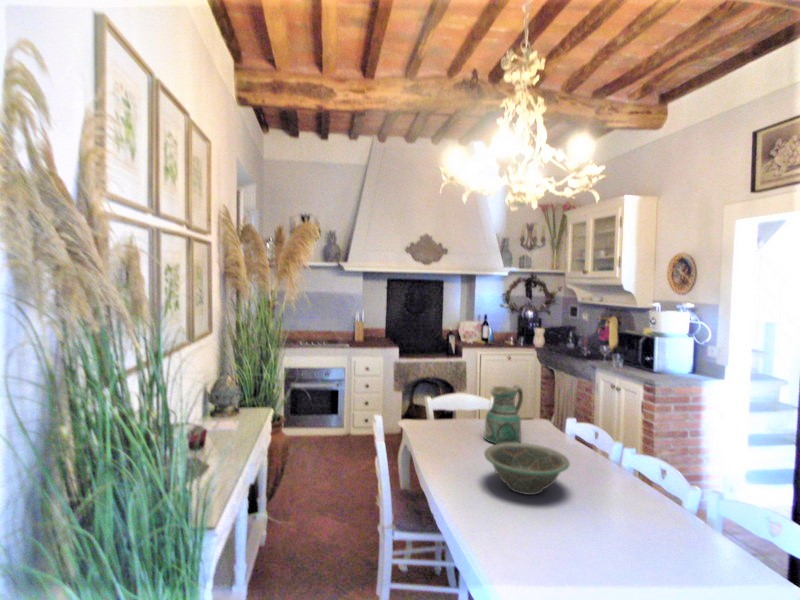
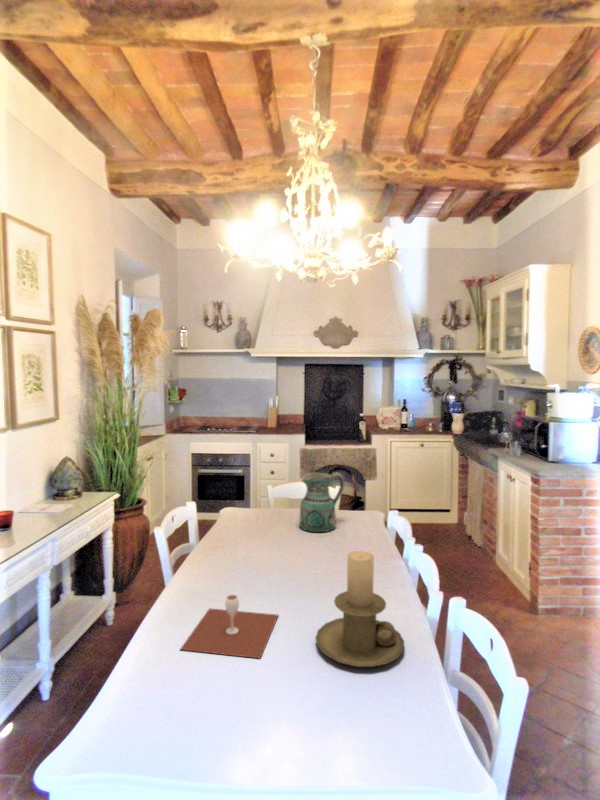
decorative bowl: present [484,443,569,495] -> none [244,529,327,581]
candle holder: none [622,460,719,572] -> present [315,551,404,667]
wine glass: none [493,511,597,573] -> present [181,595,278,658]

